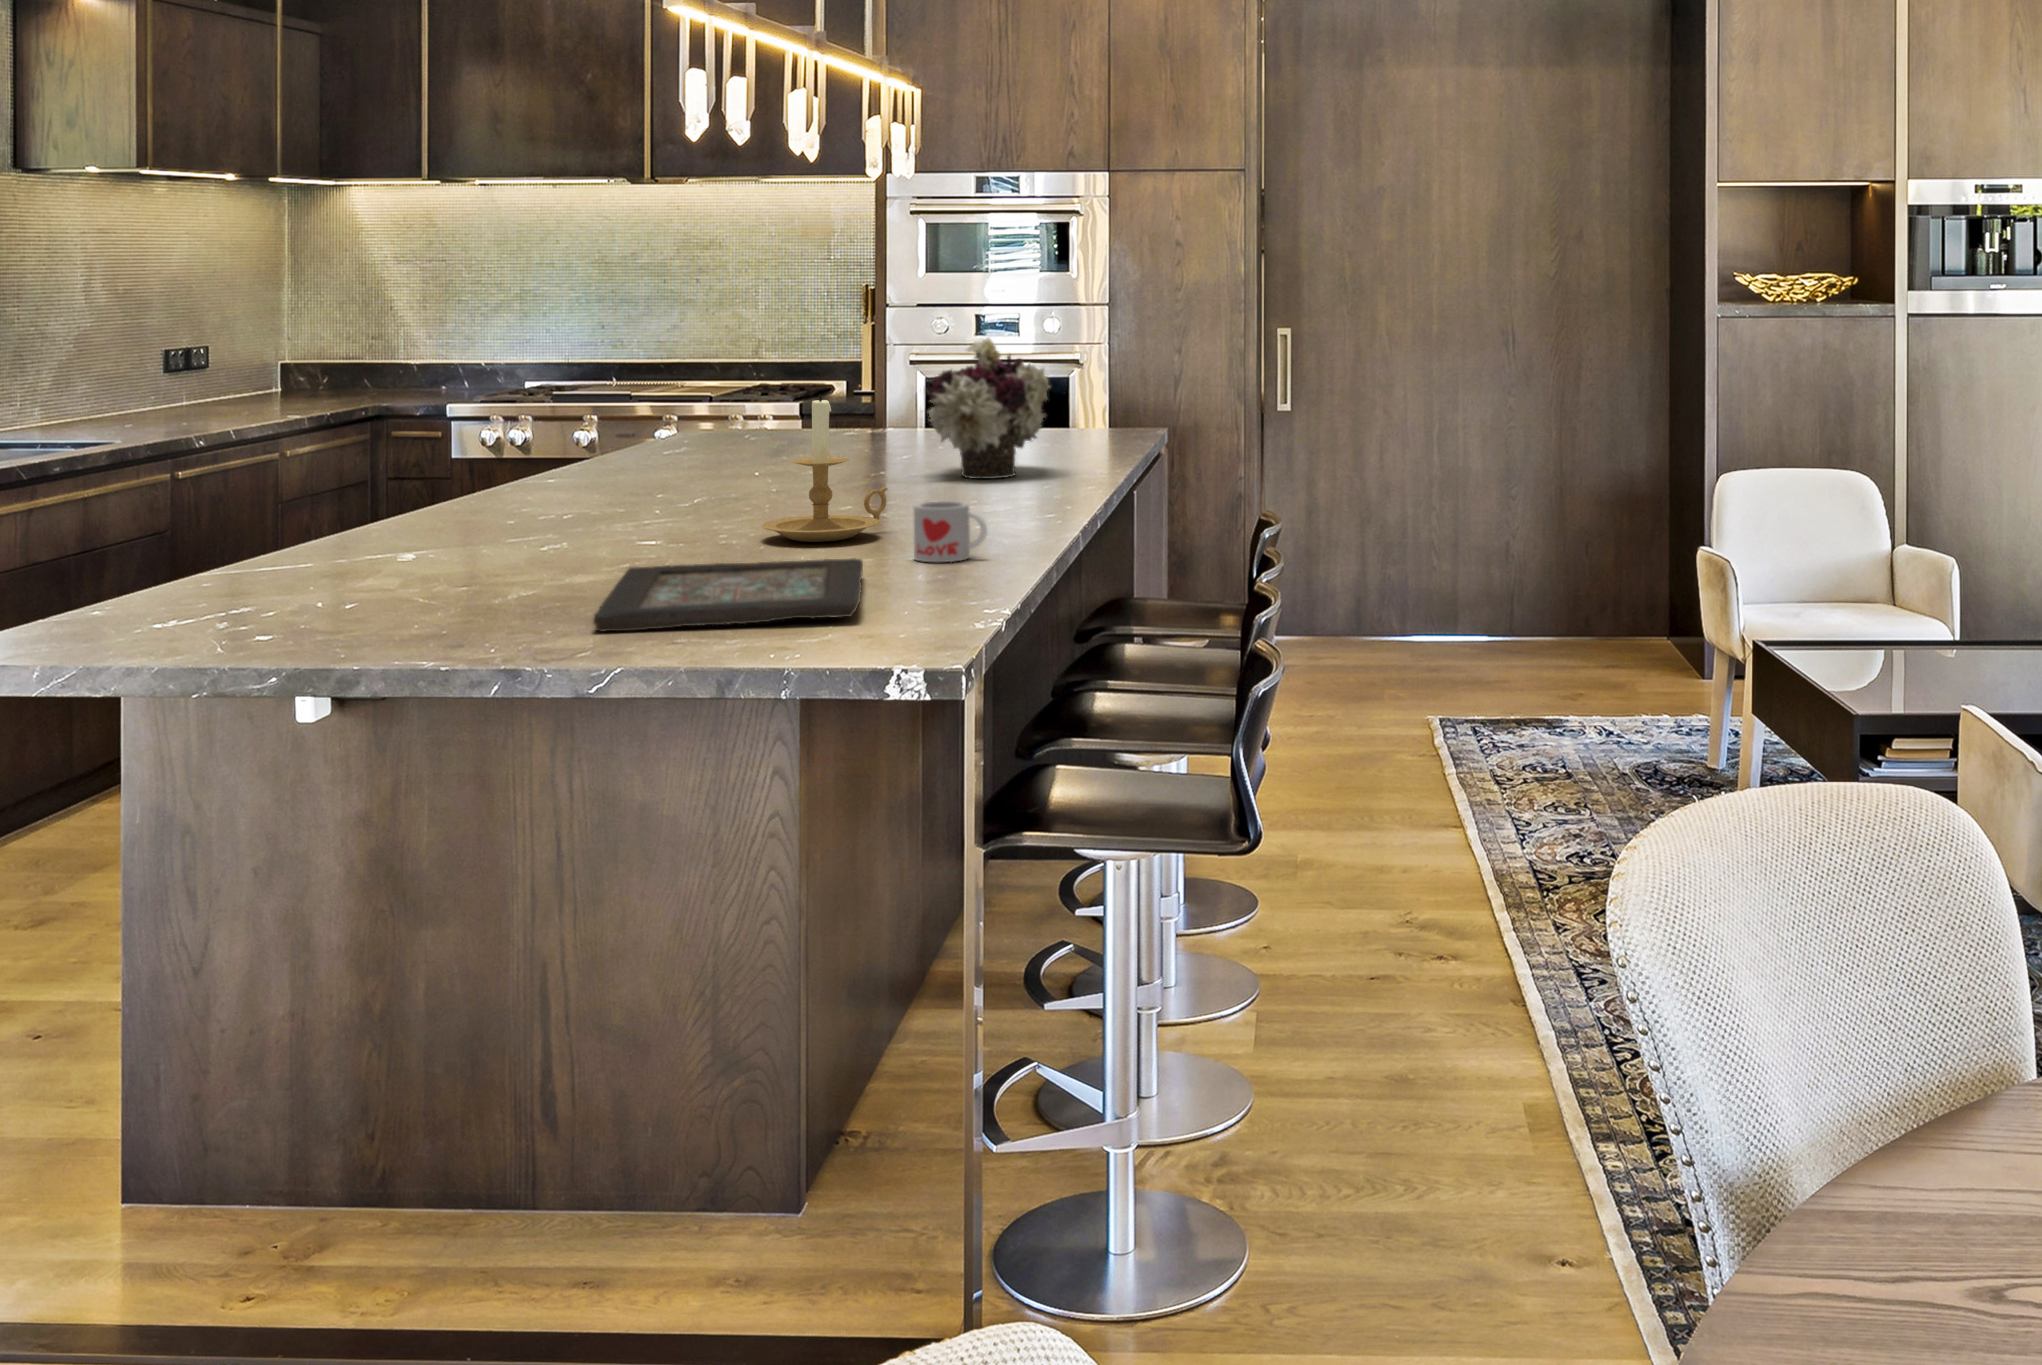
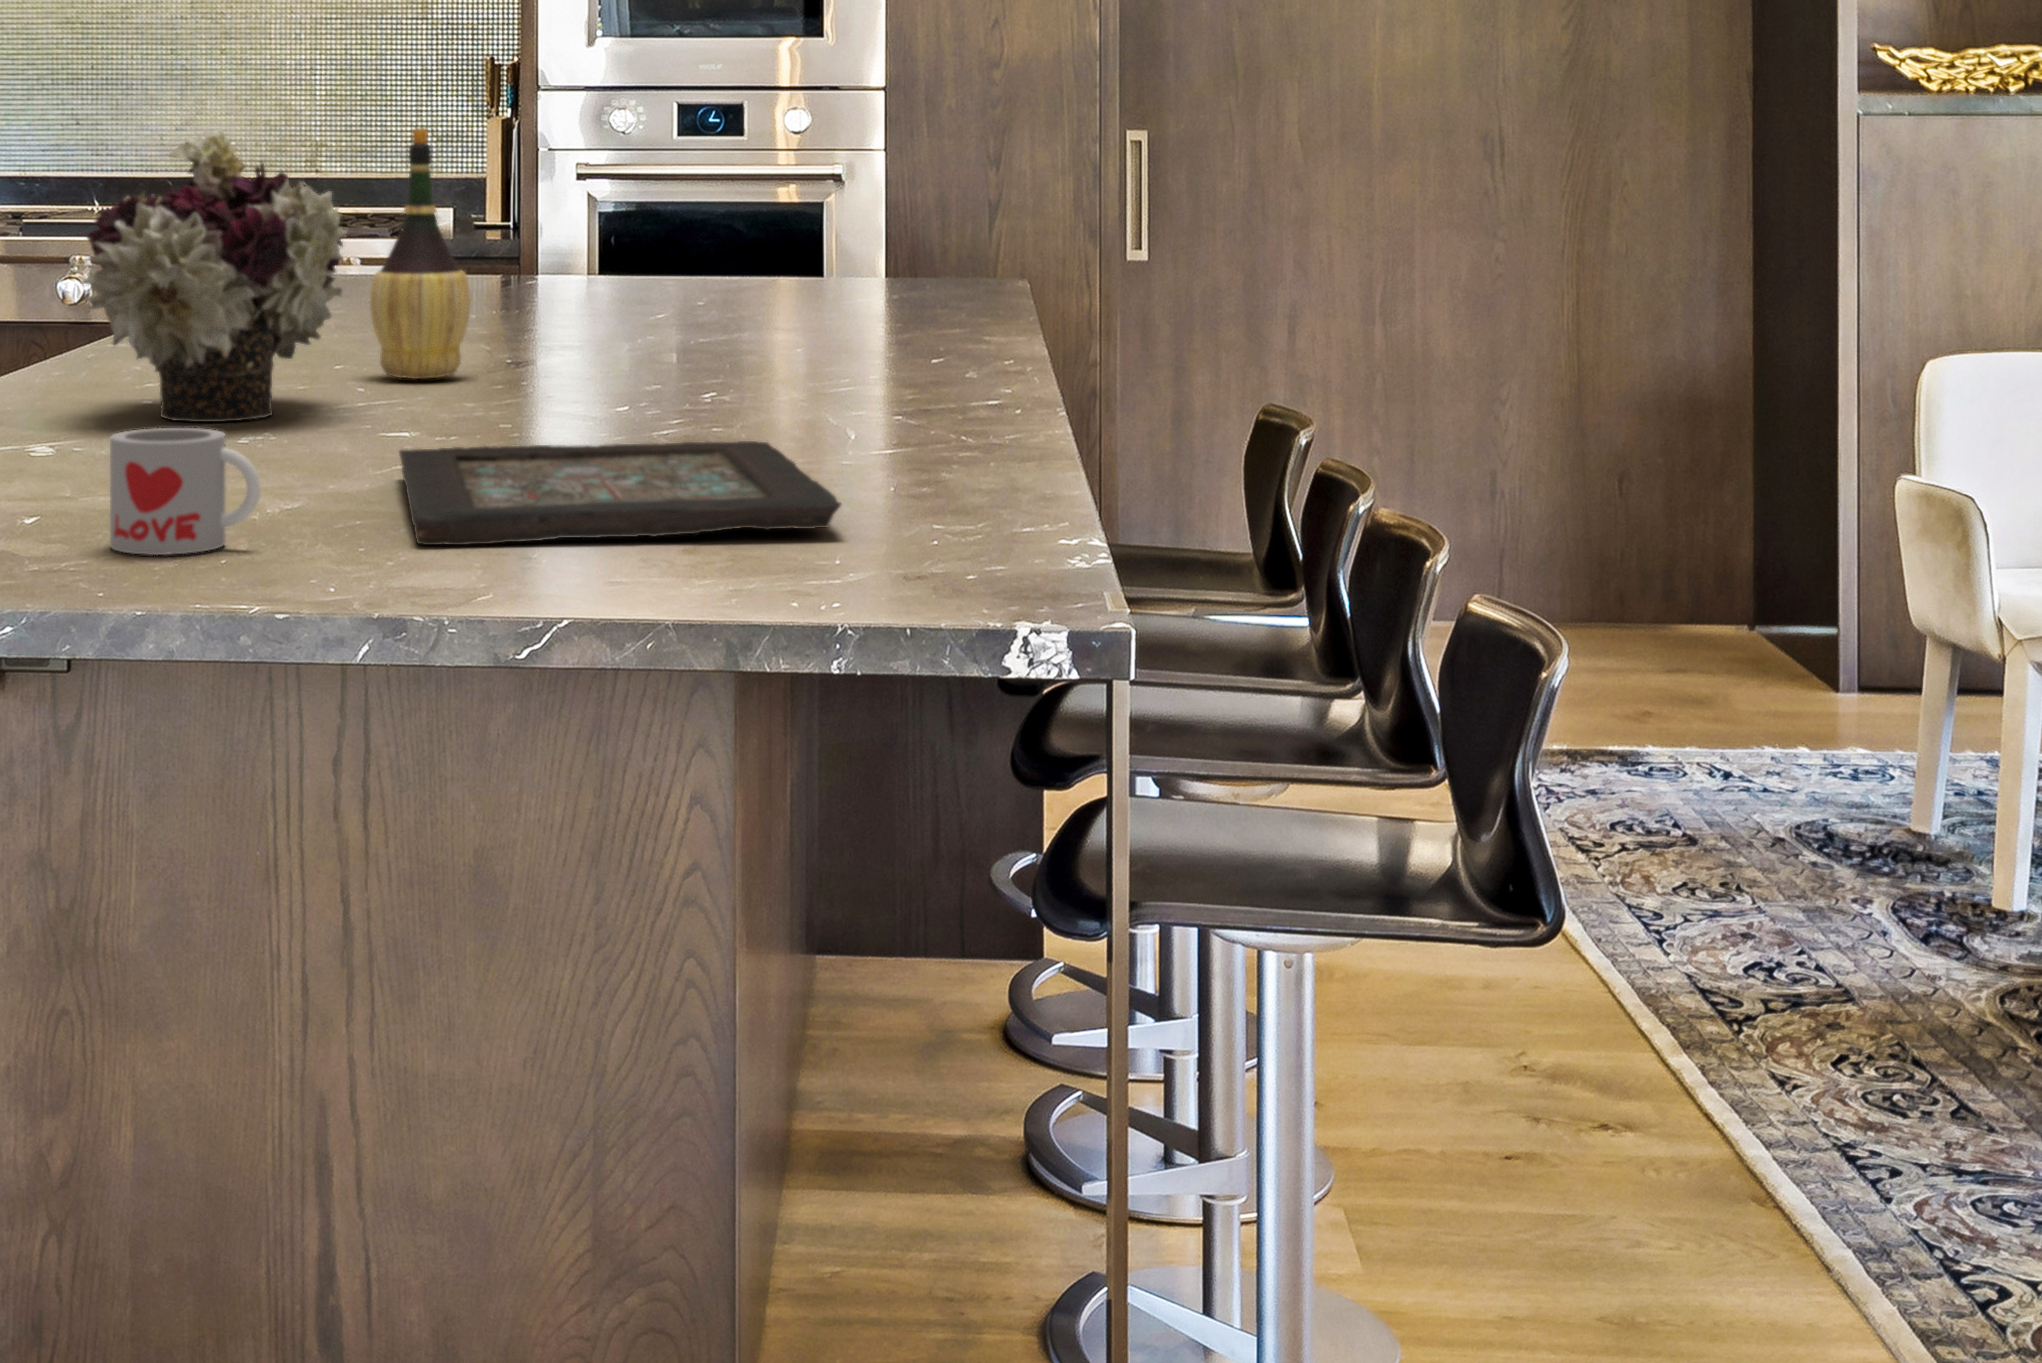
flower arrangement: present [926,338,1050,479] -> present [82,129,347,422]
wine bottle: none [681,355,746,512] -> present [370,128,471,379]
candle holder: present [762,394,888,542] -> none [542,183,730,421]
mug: present [914,501,987,562] -> present [110,428,261,555]

